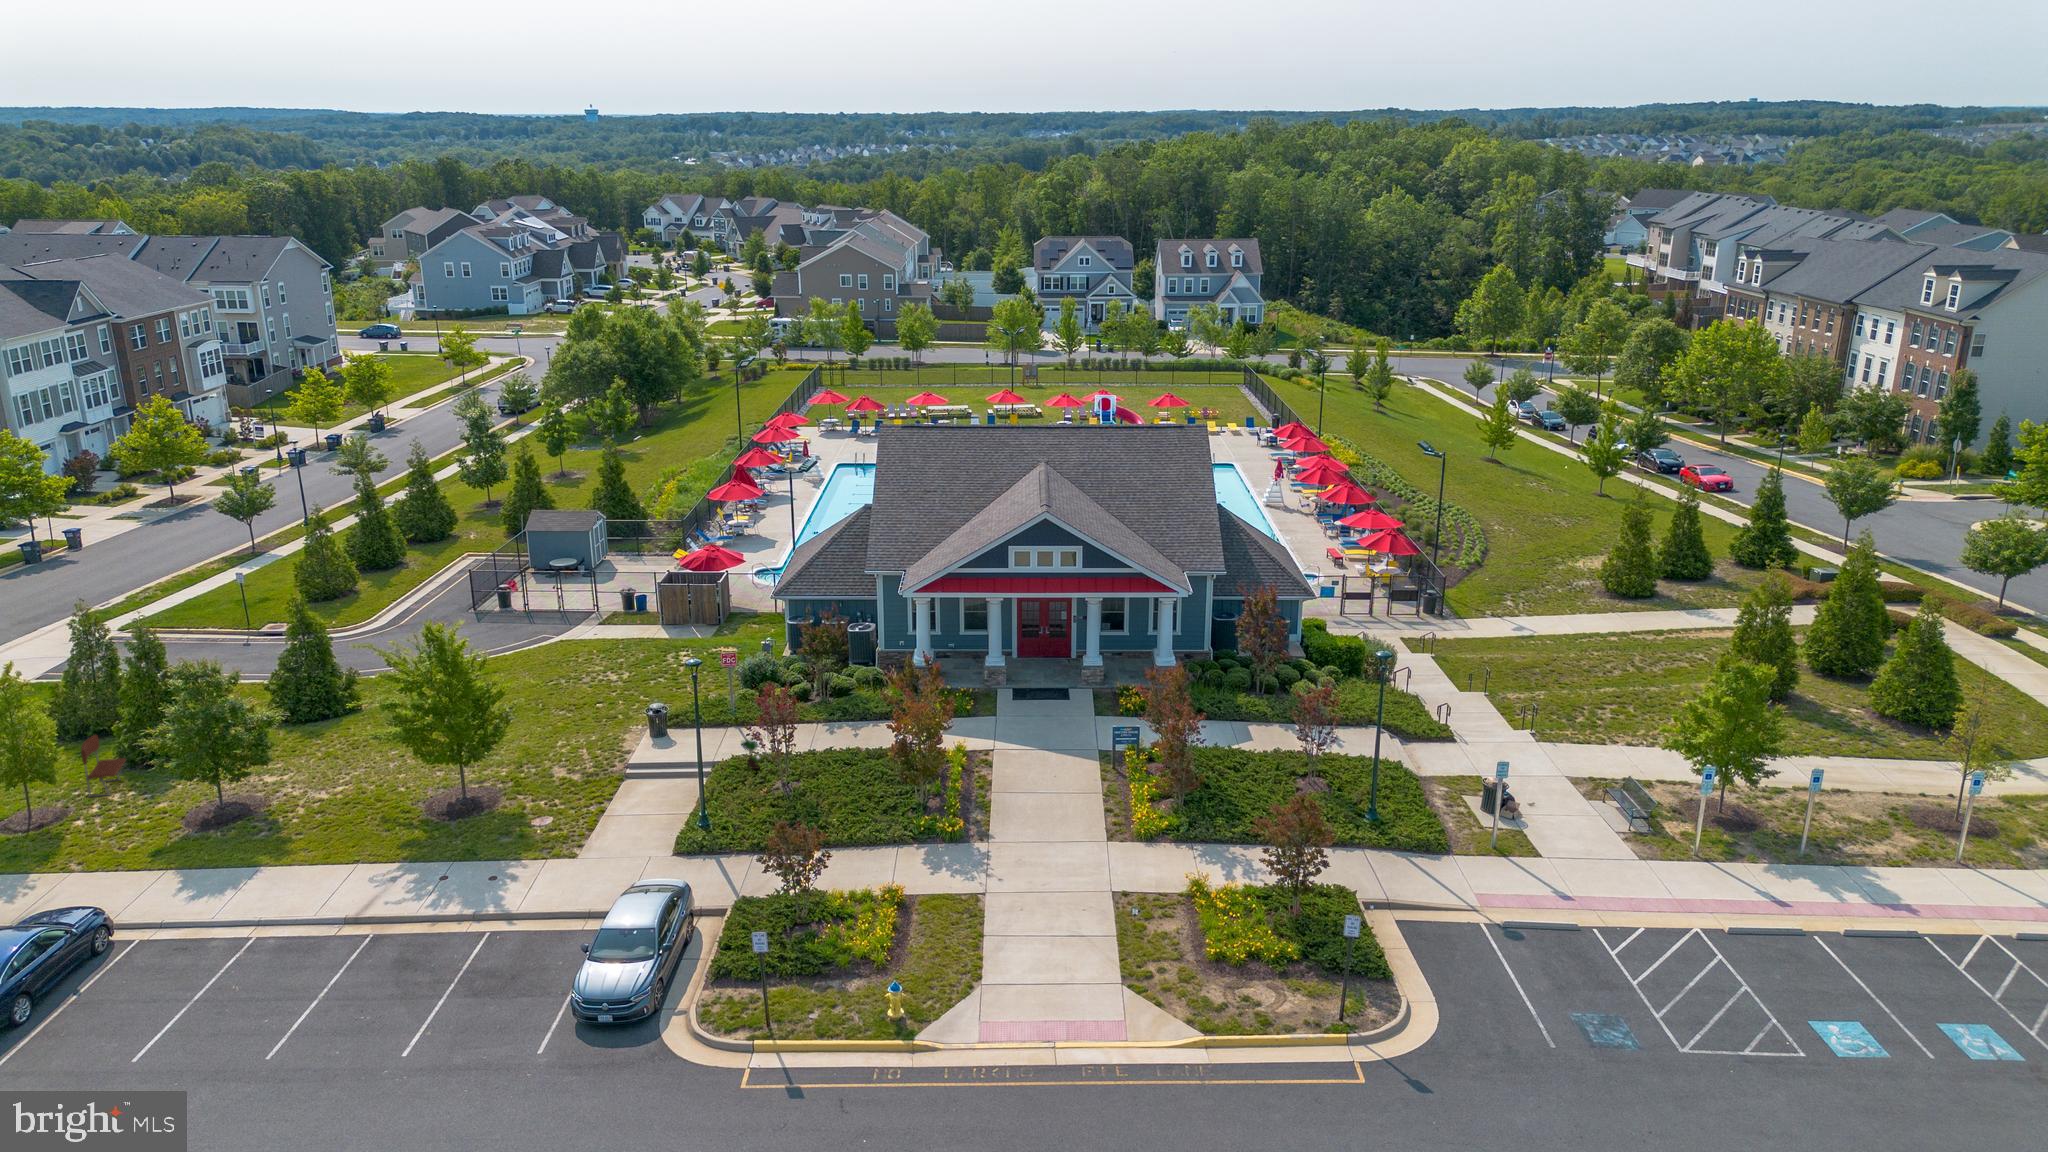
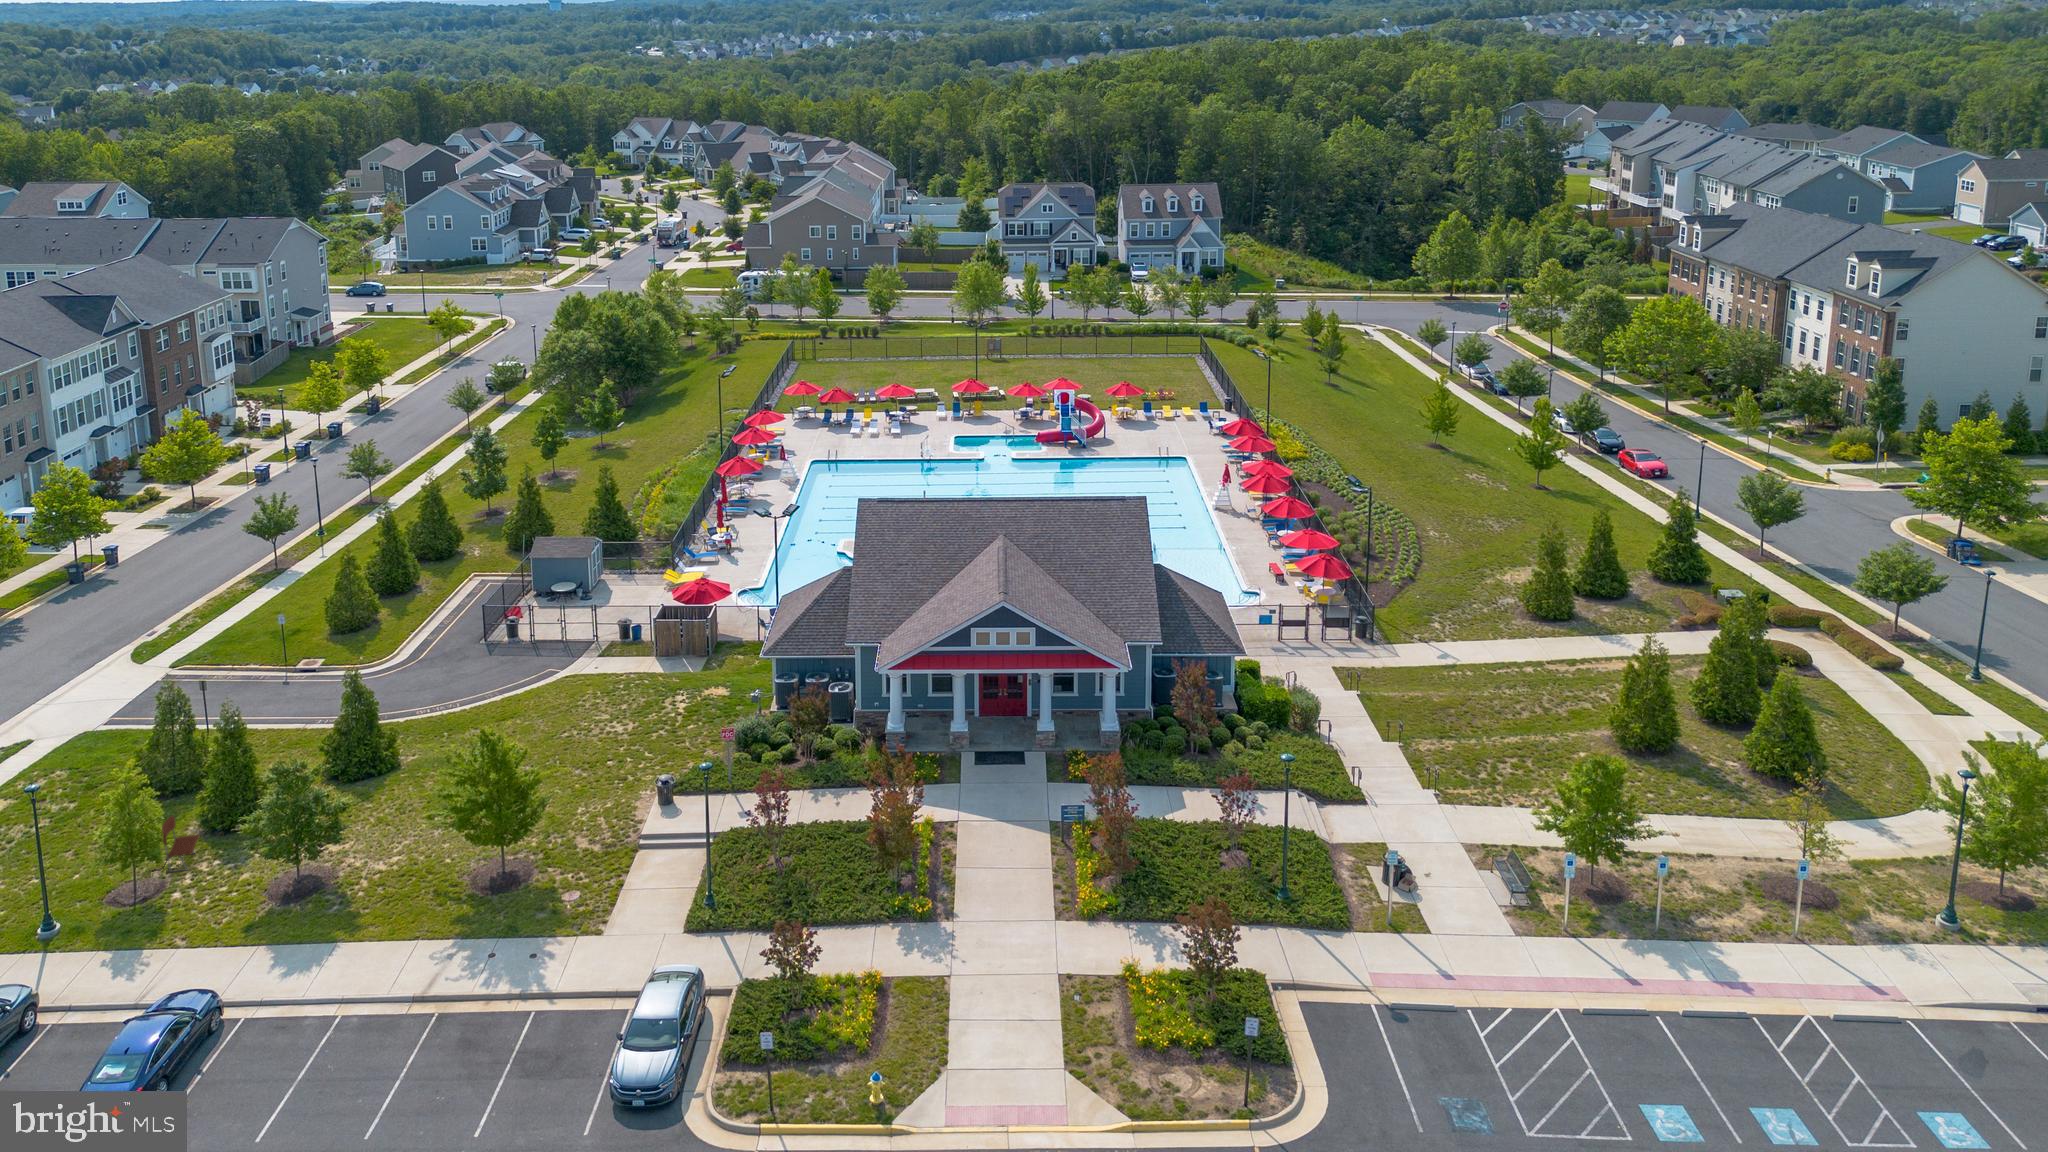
potted tree: present [741,739,763,769] -> none [739,811,760,840]

